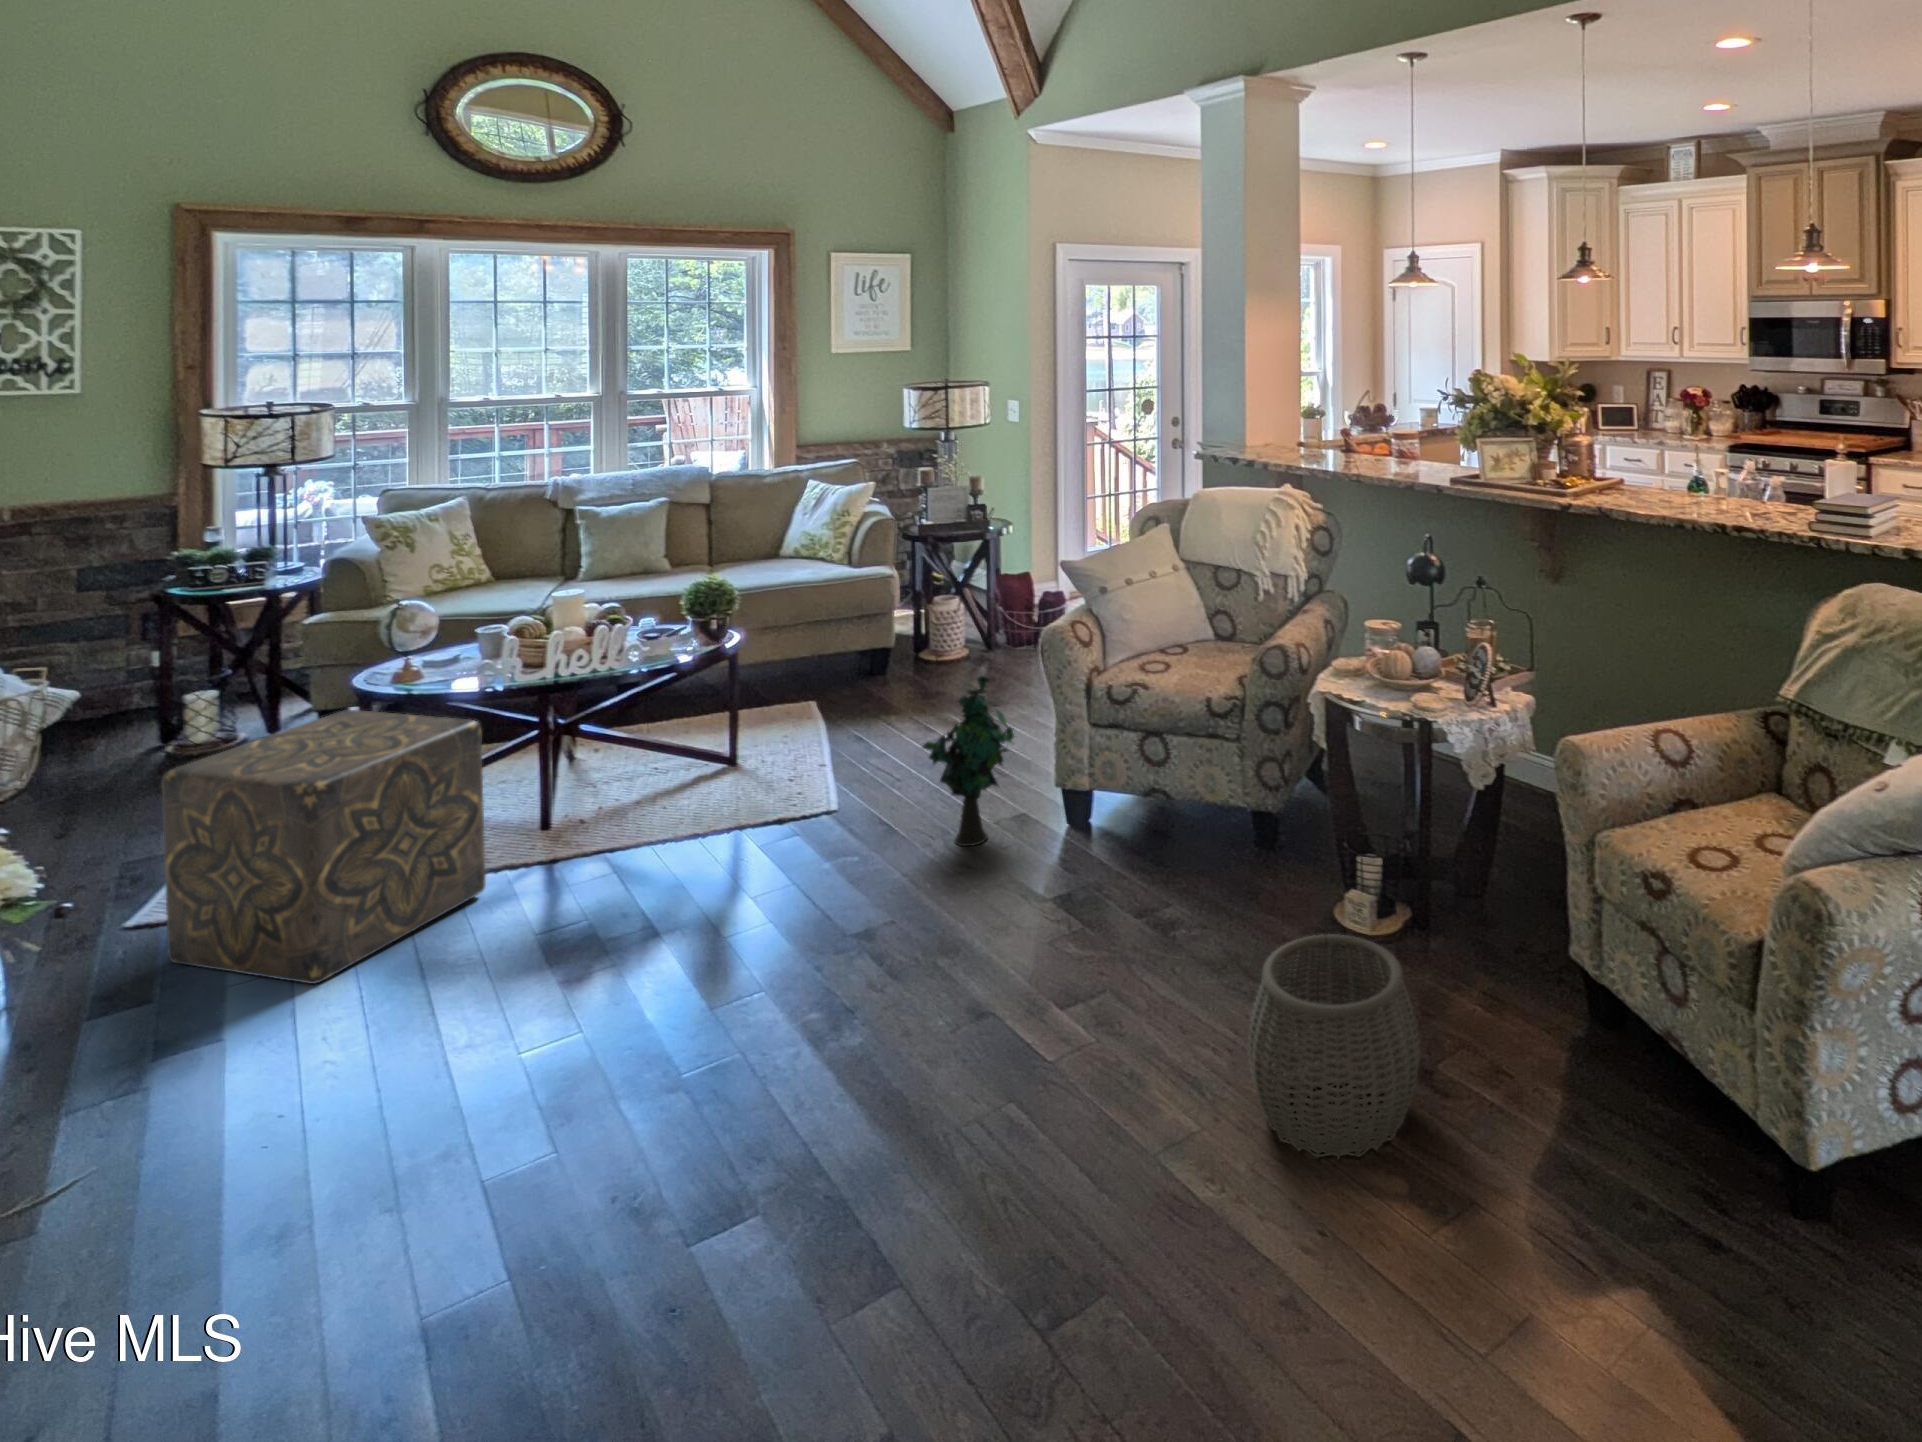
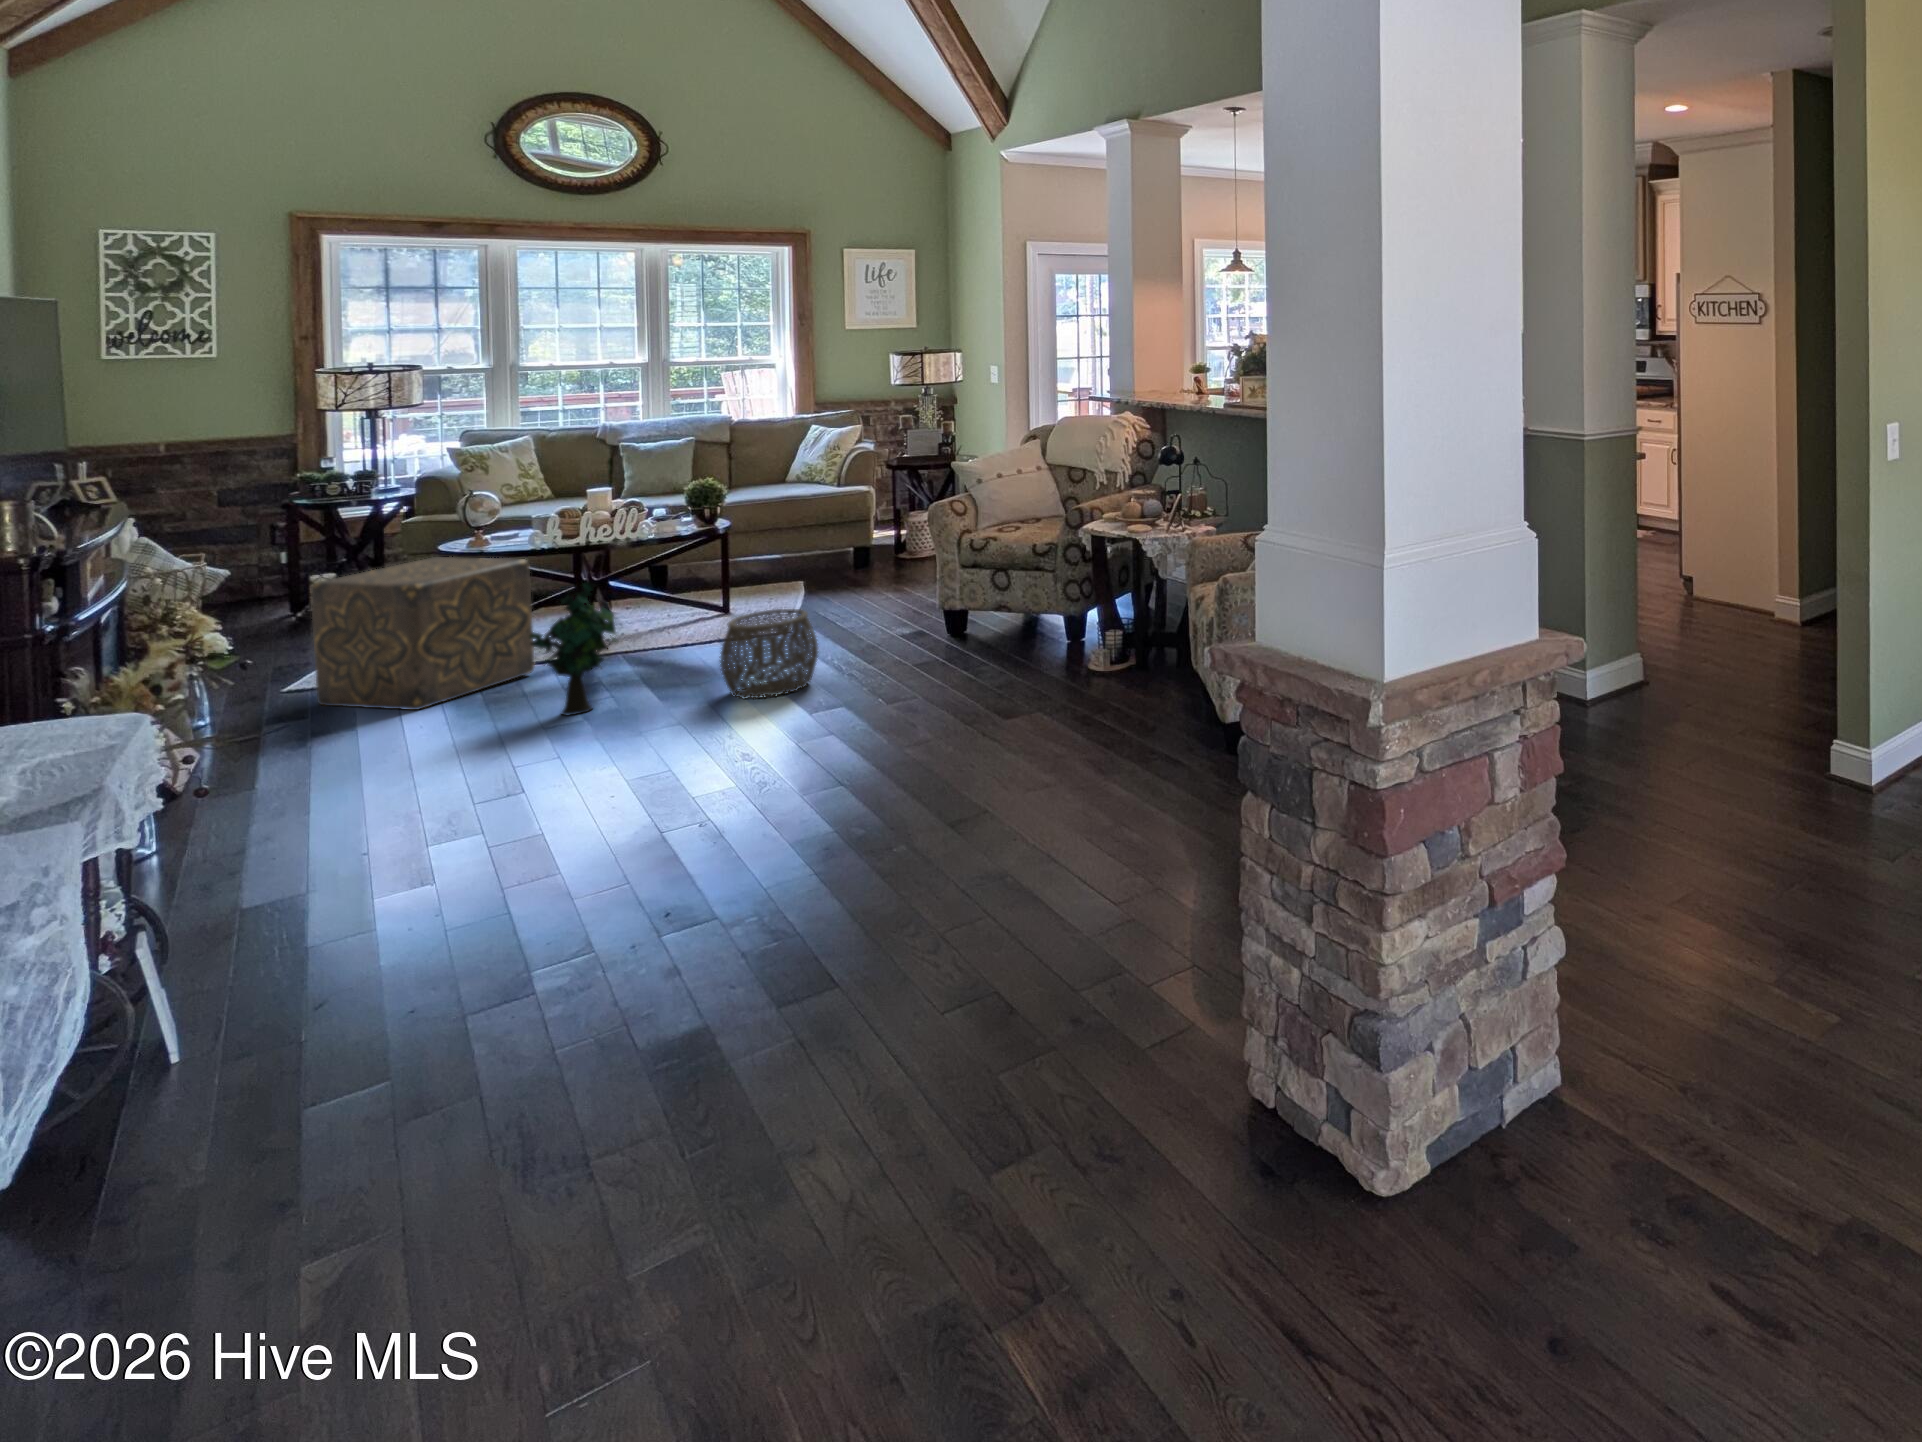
decorative plant: present [922,676,1014,846] -> present [528,582,617,715]
woven basket: present [1248,934,1420,1159] -> present [720,609,818,699]

